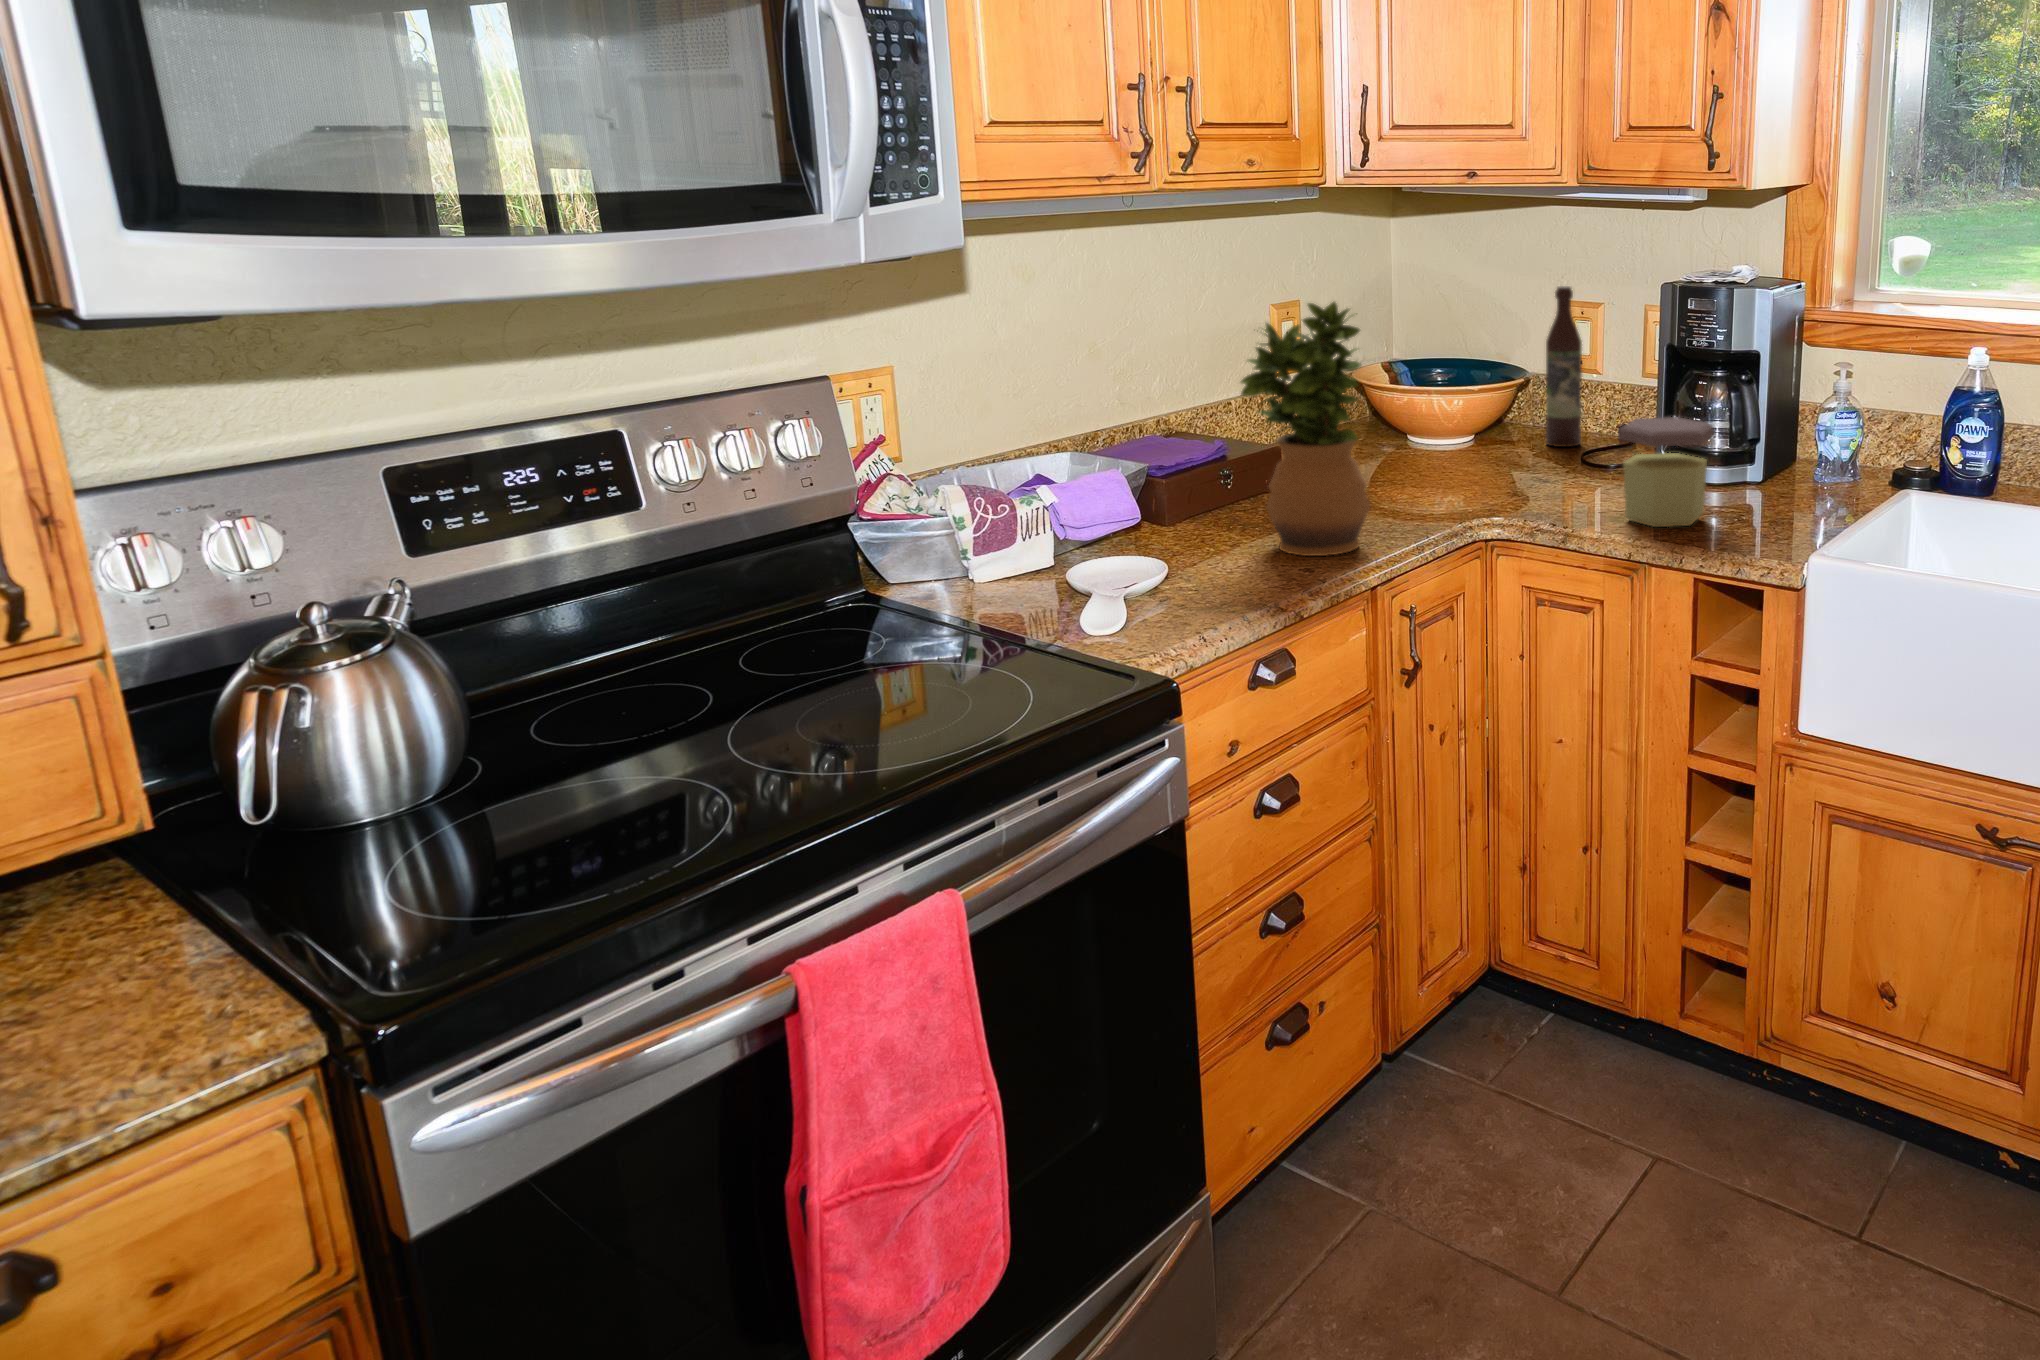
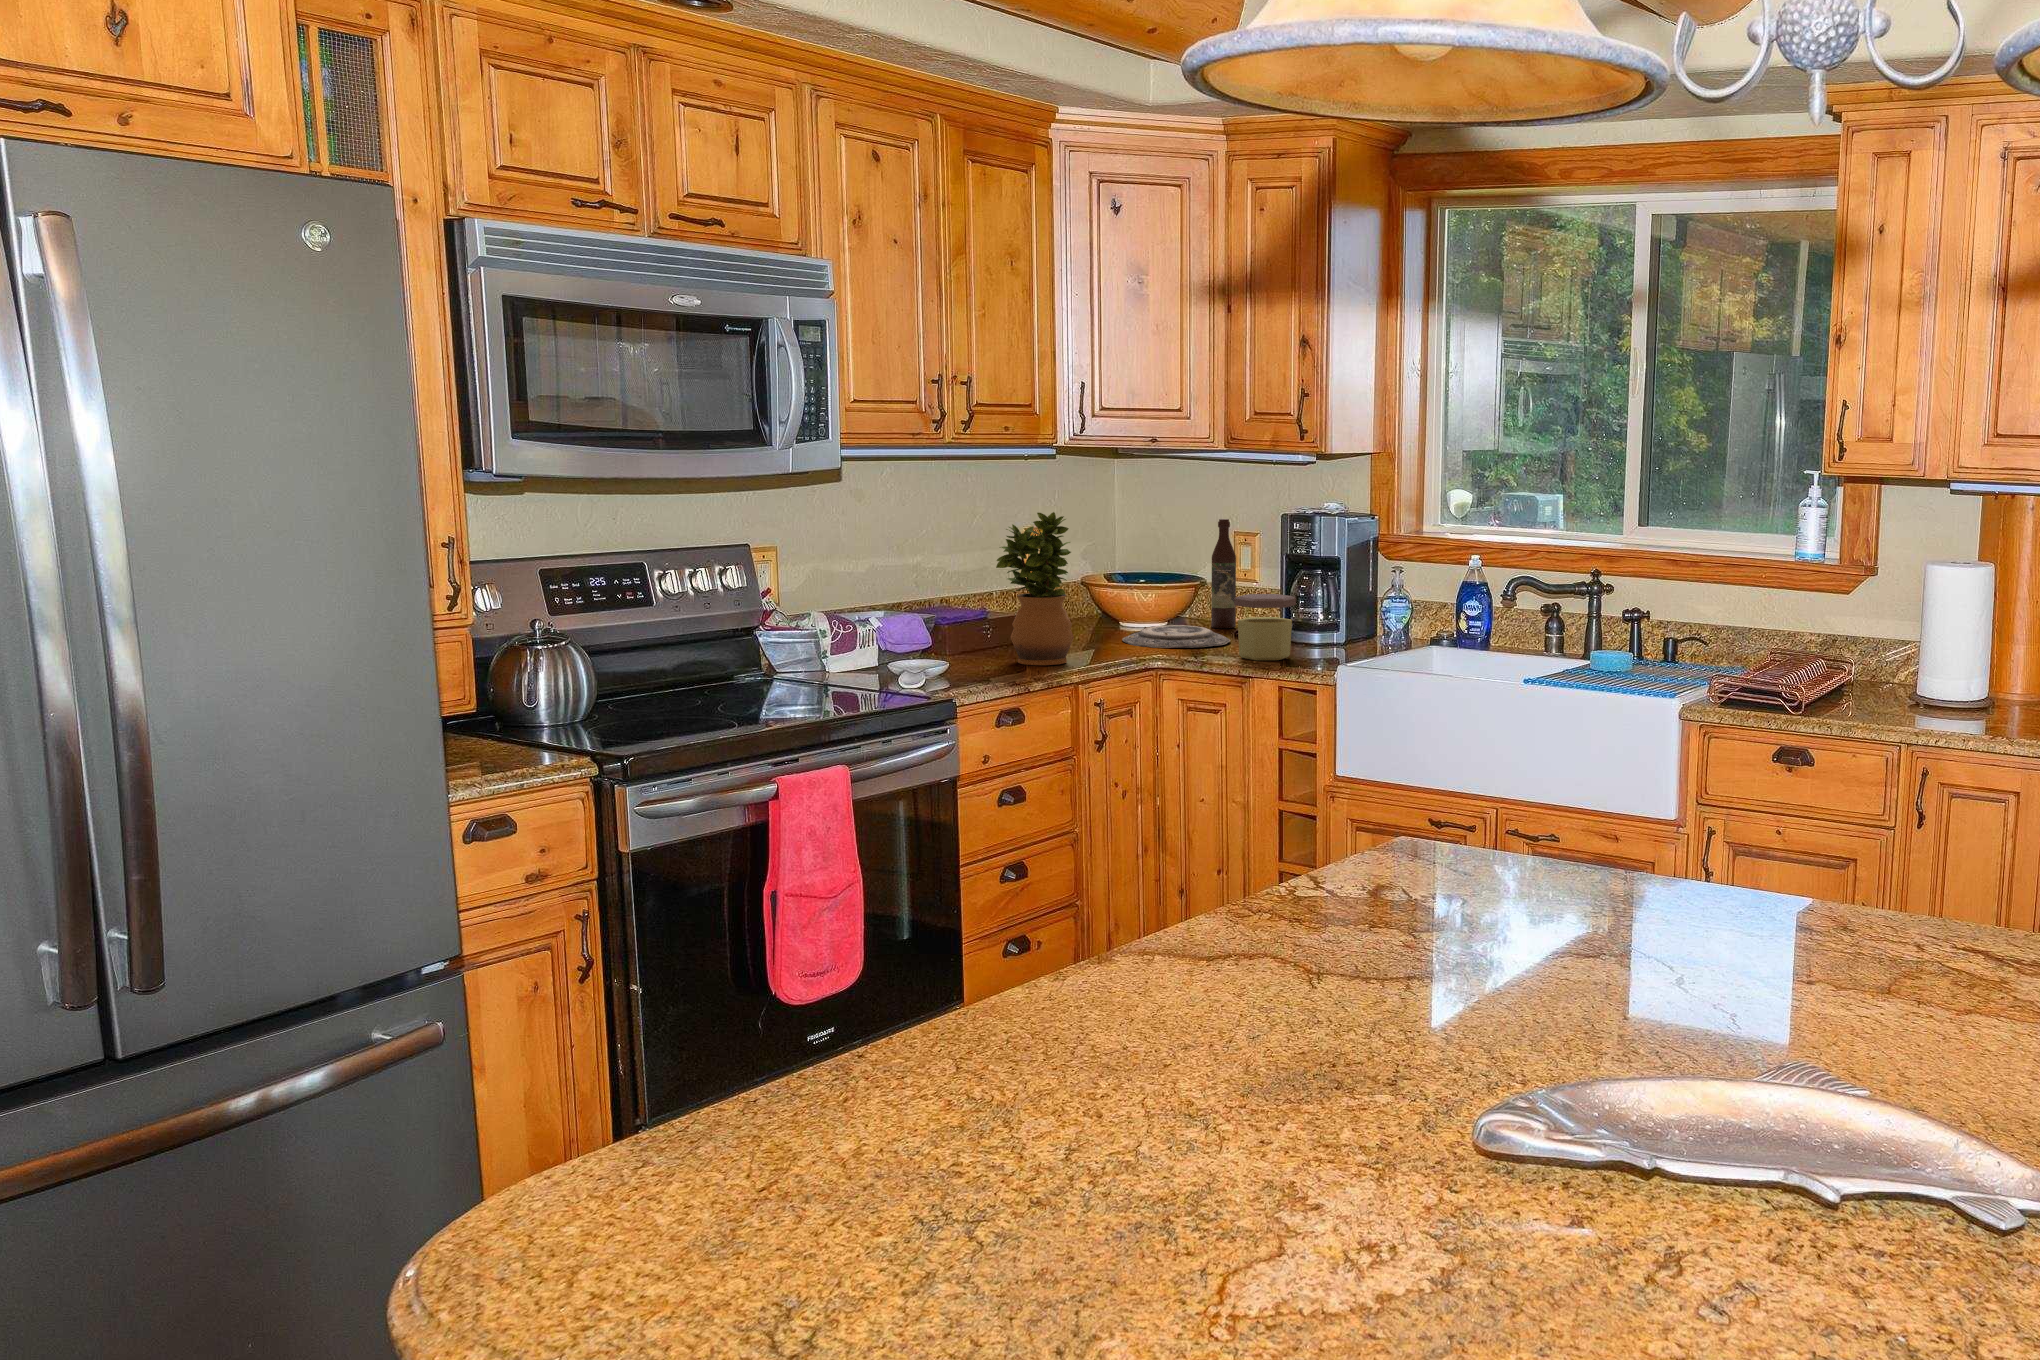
plate: none [1427,452,1593,499] -> present [1122,625,1230,648]

